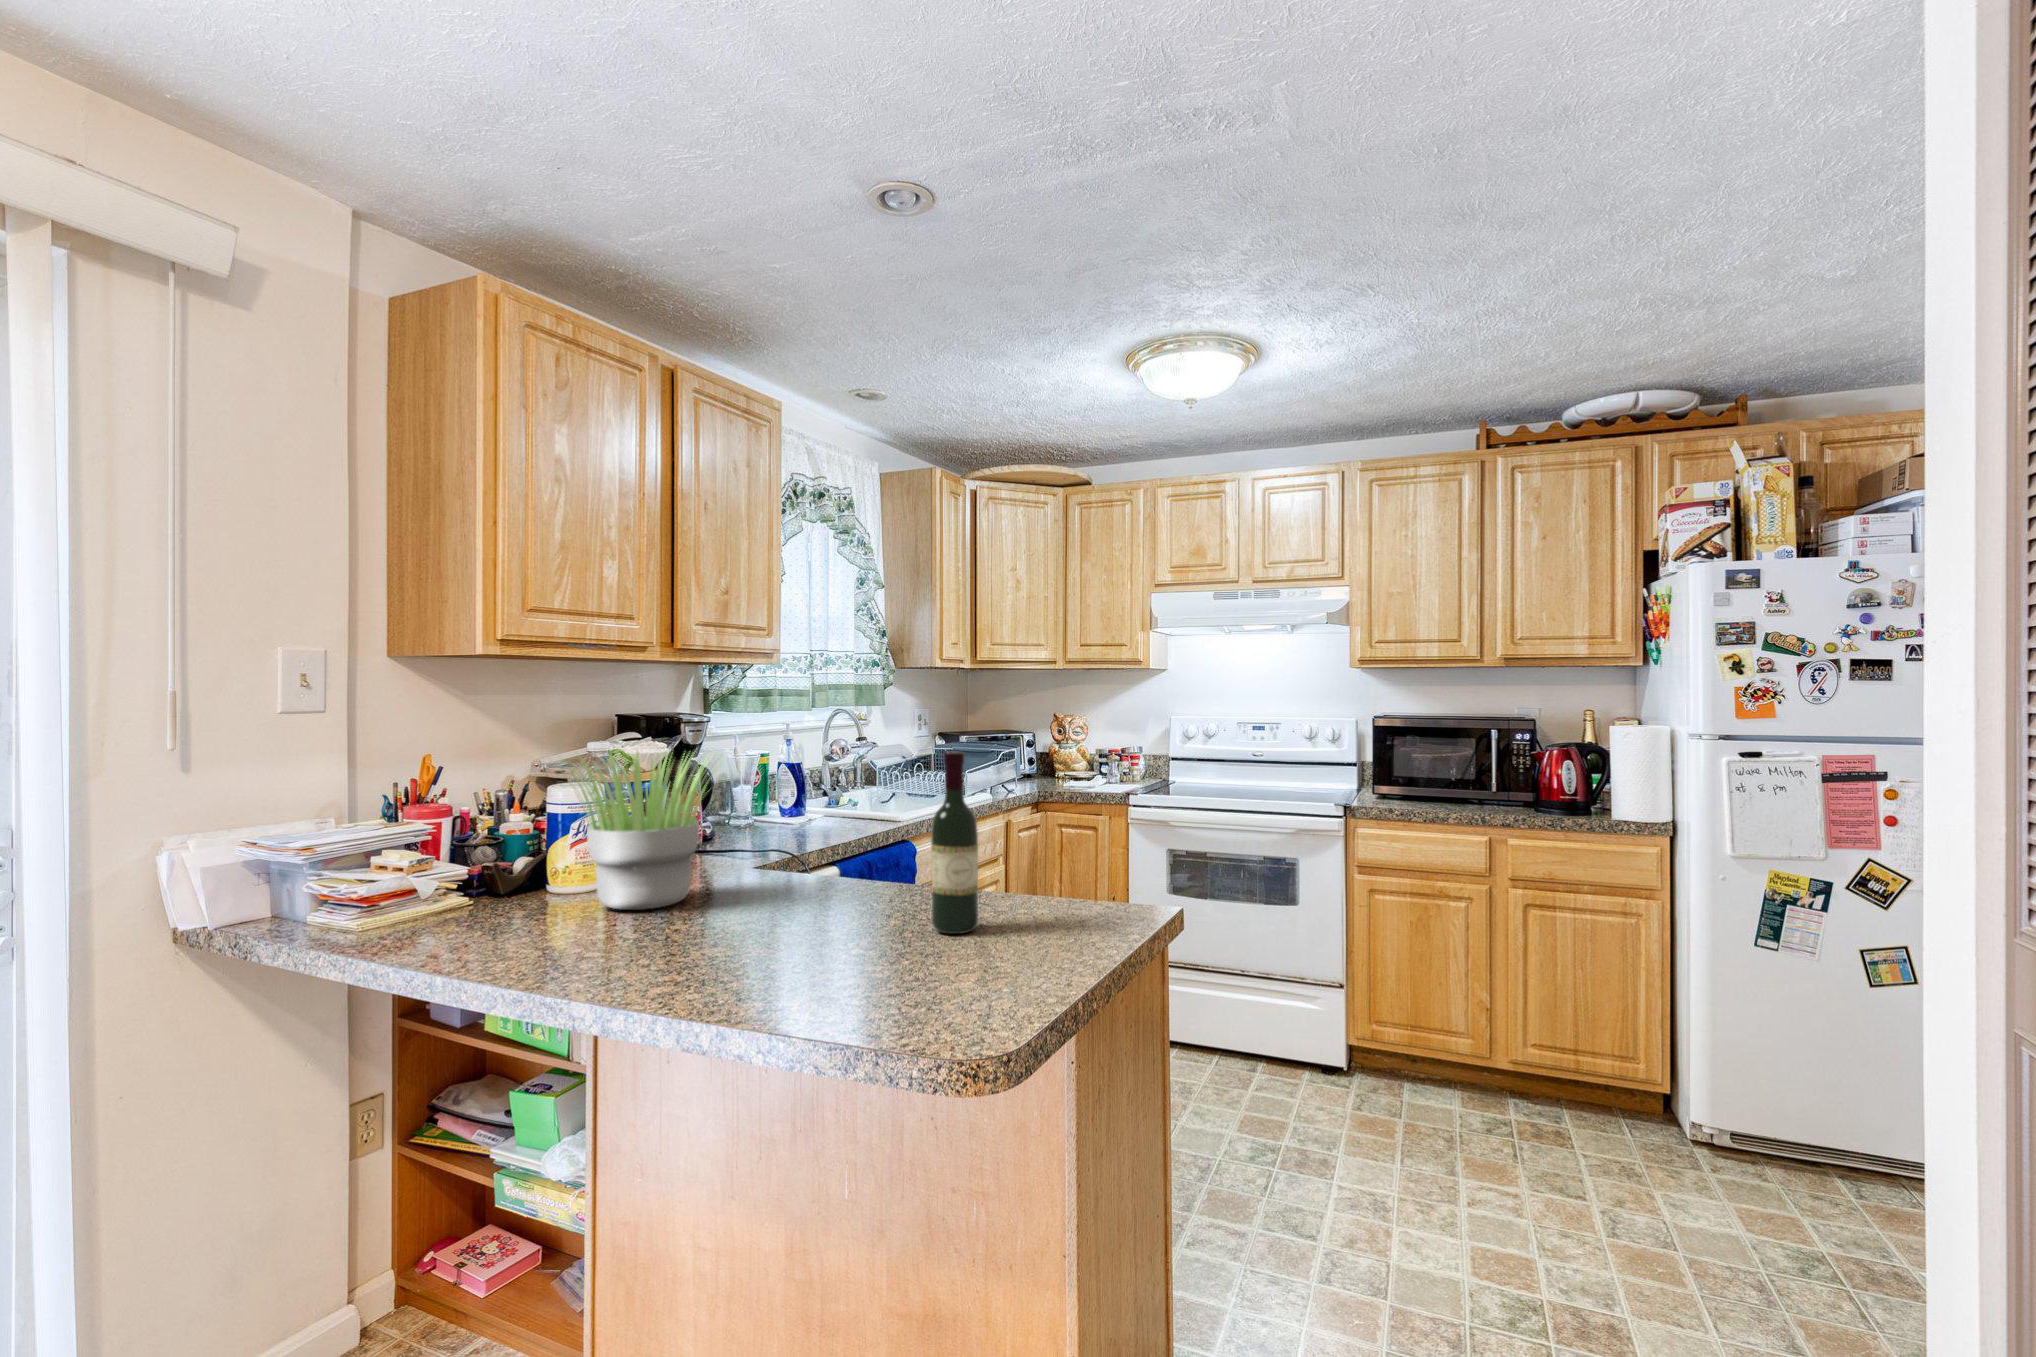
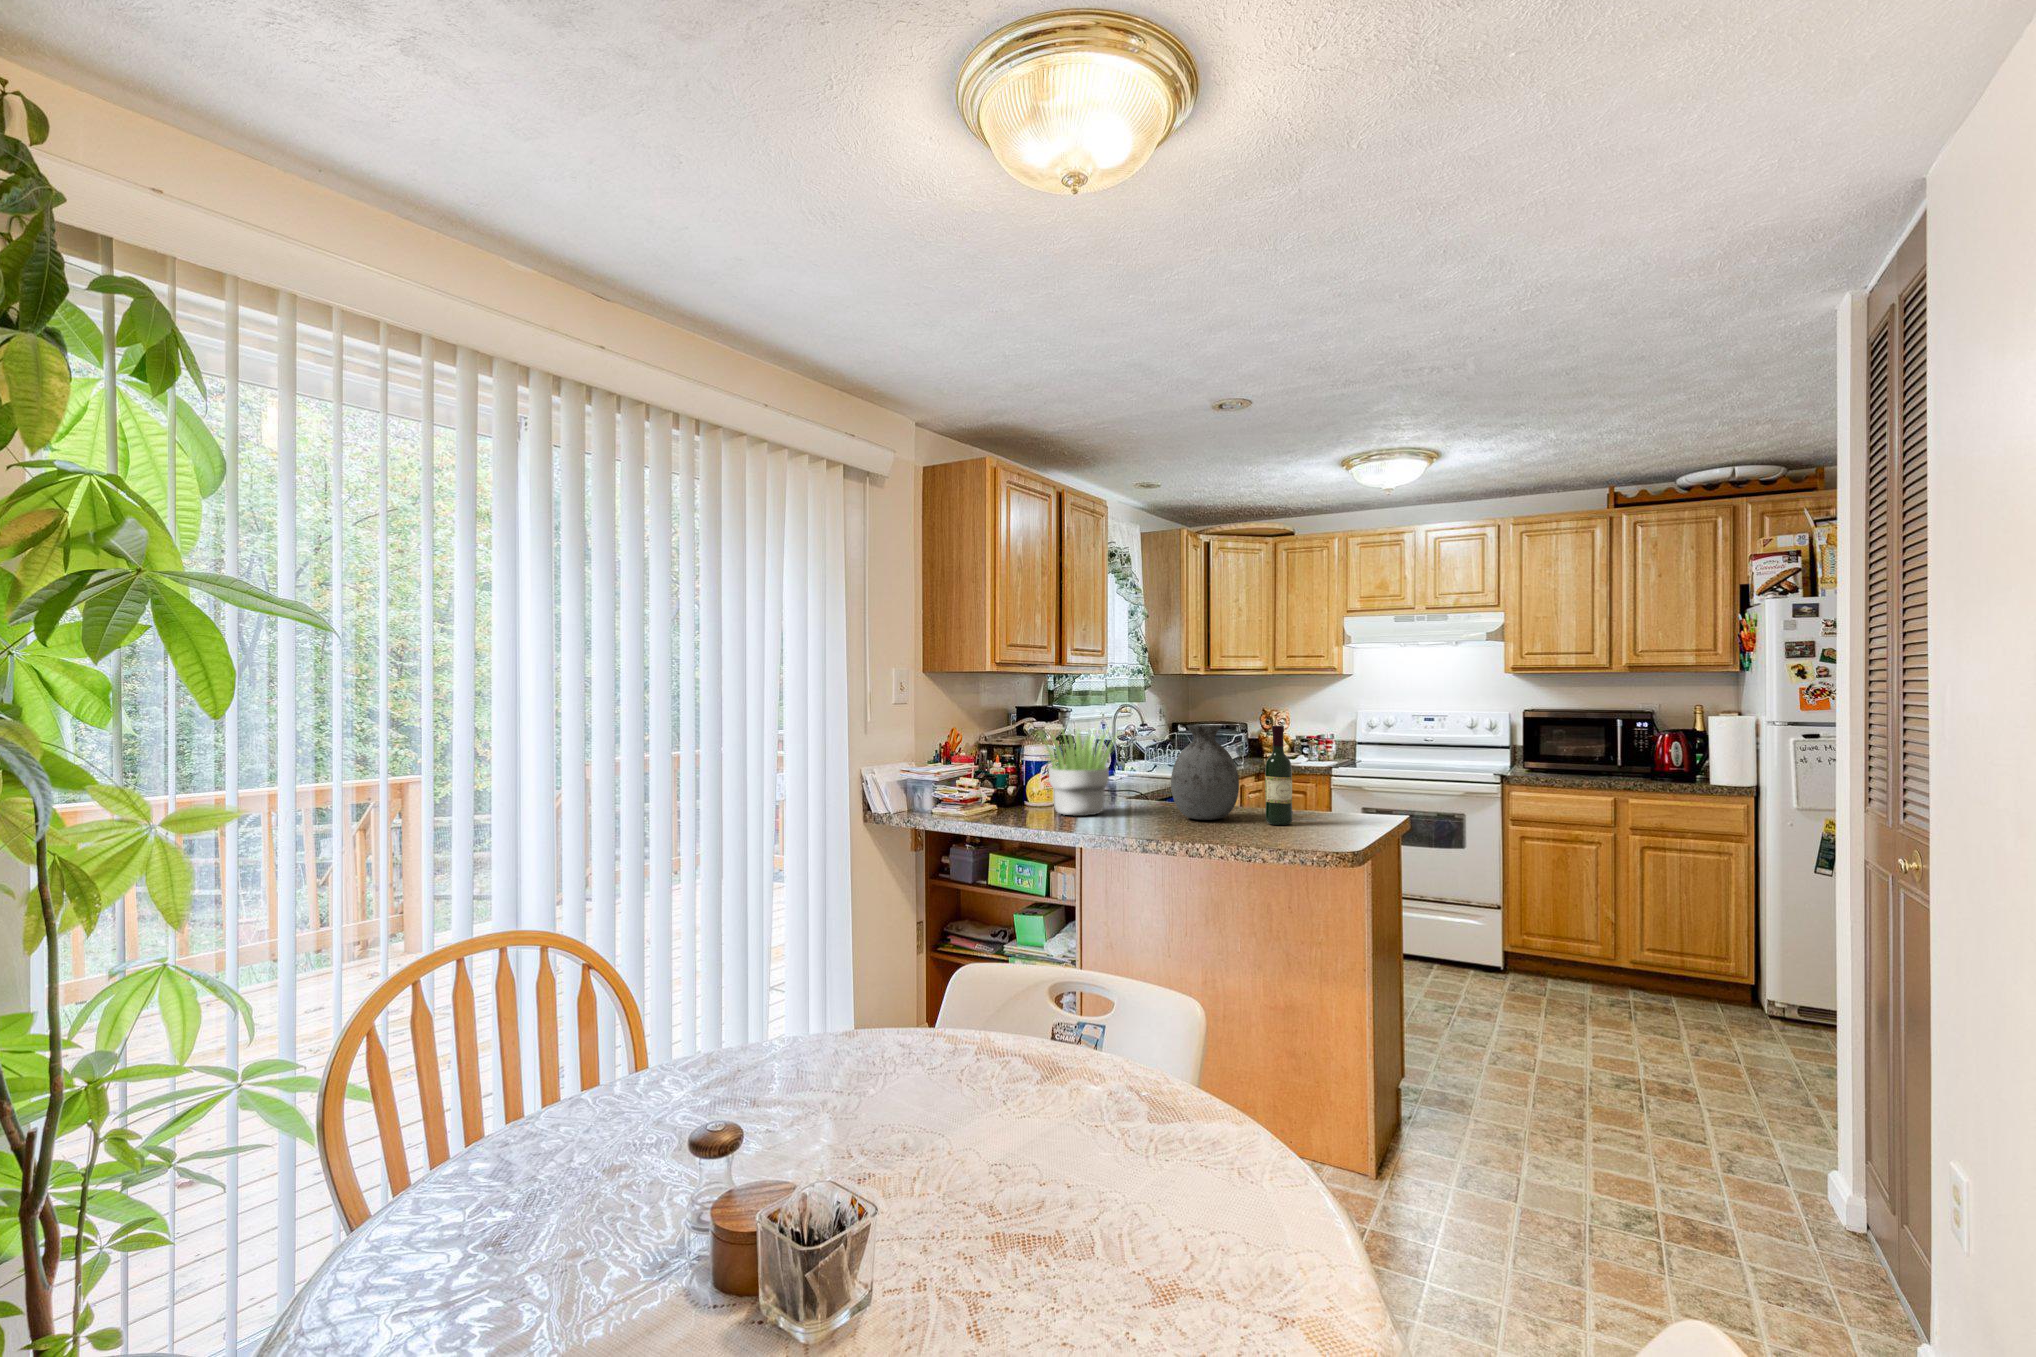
vase: none [780,749,901,920] -> present [1171,725,1239,820]

